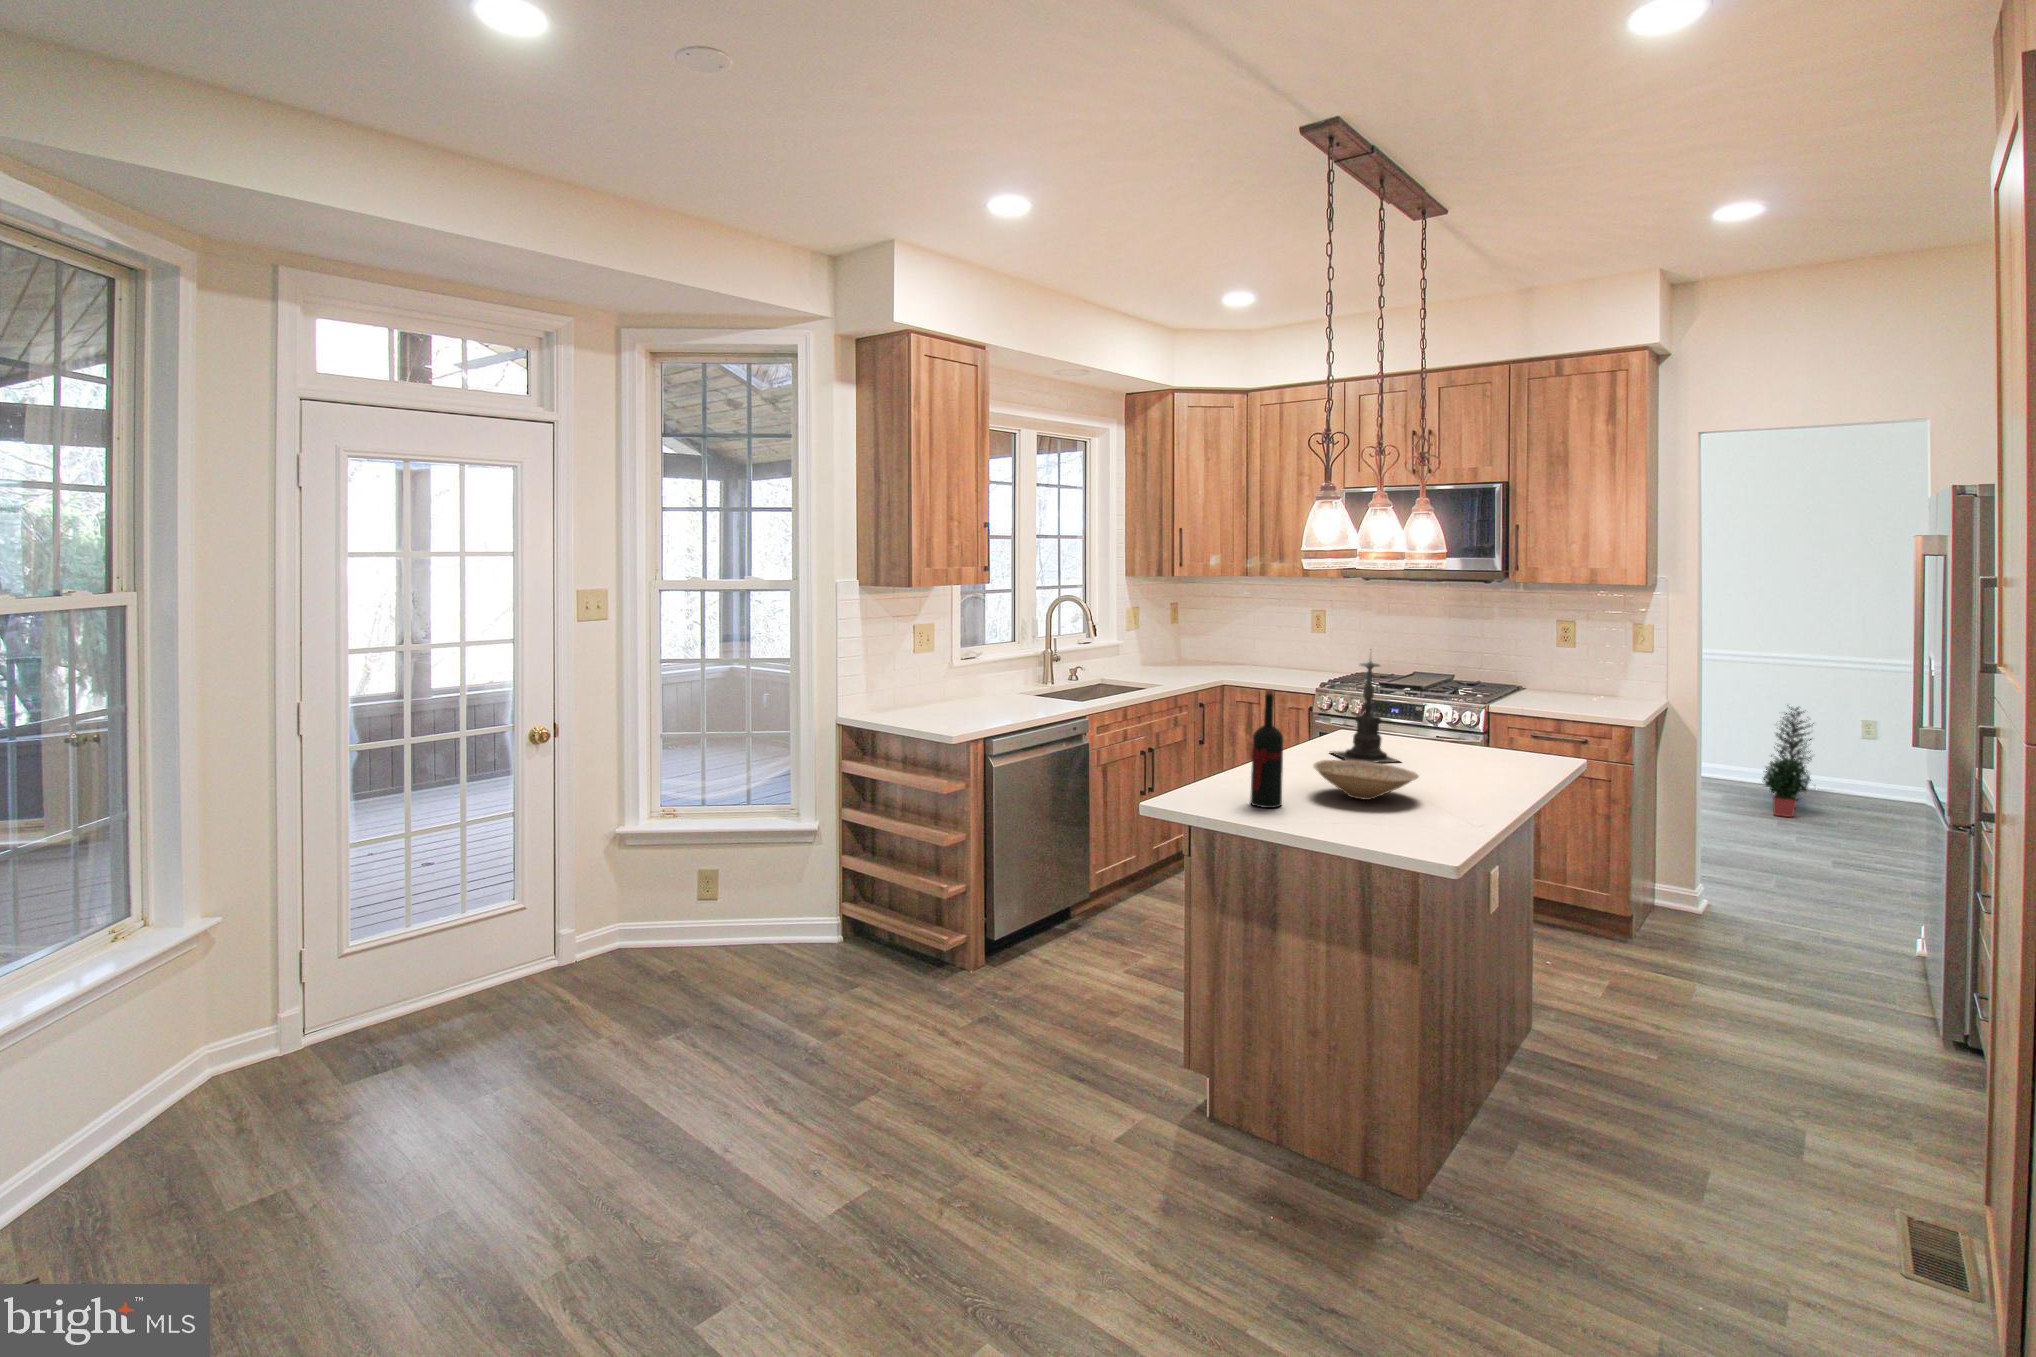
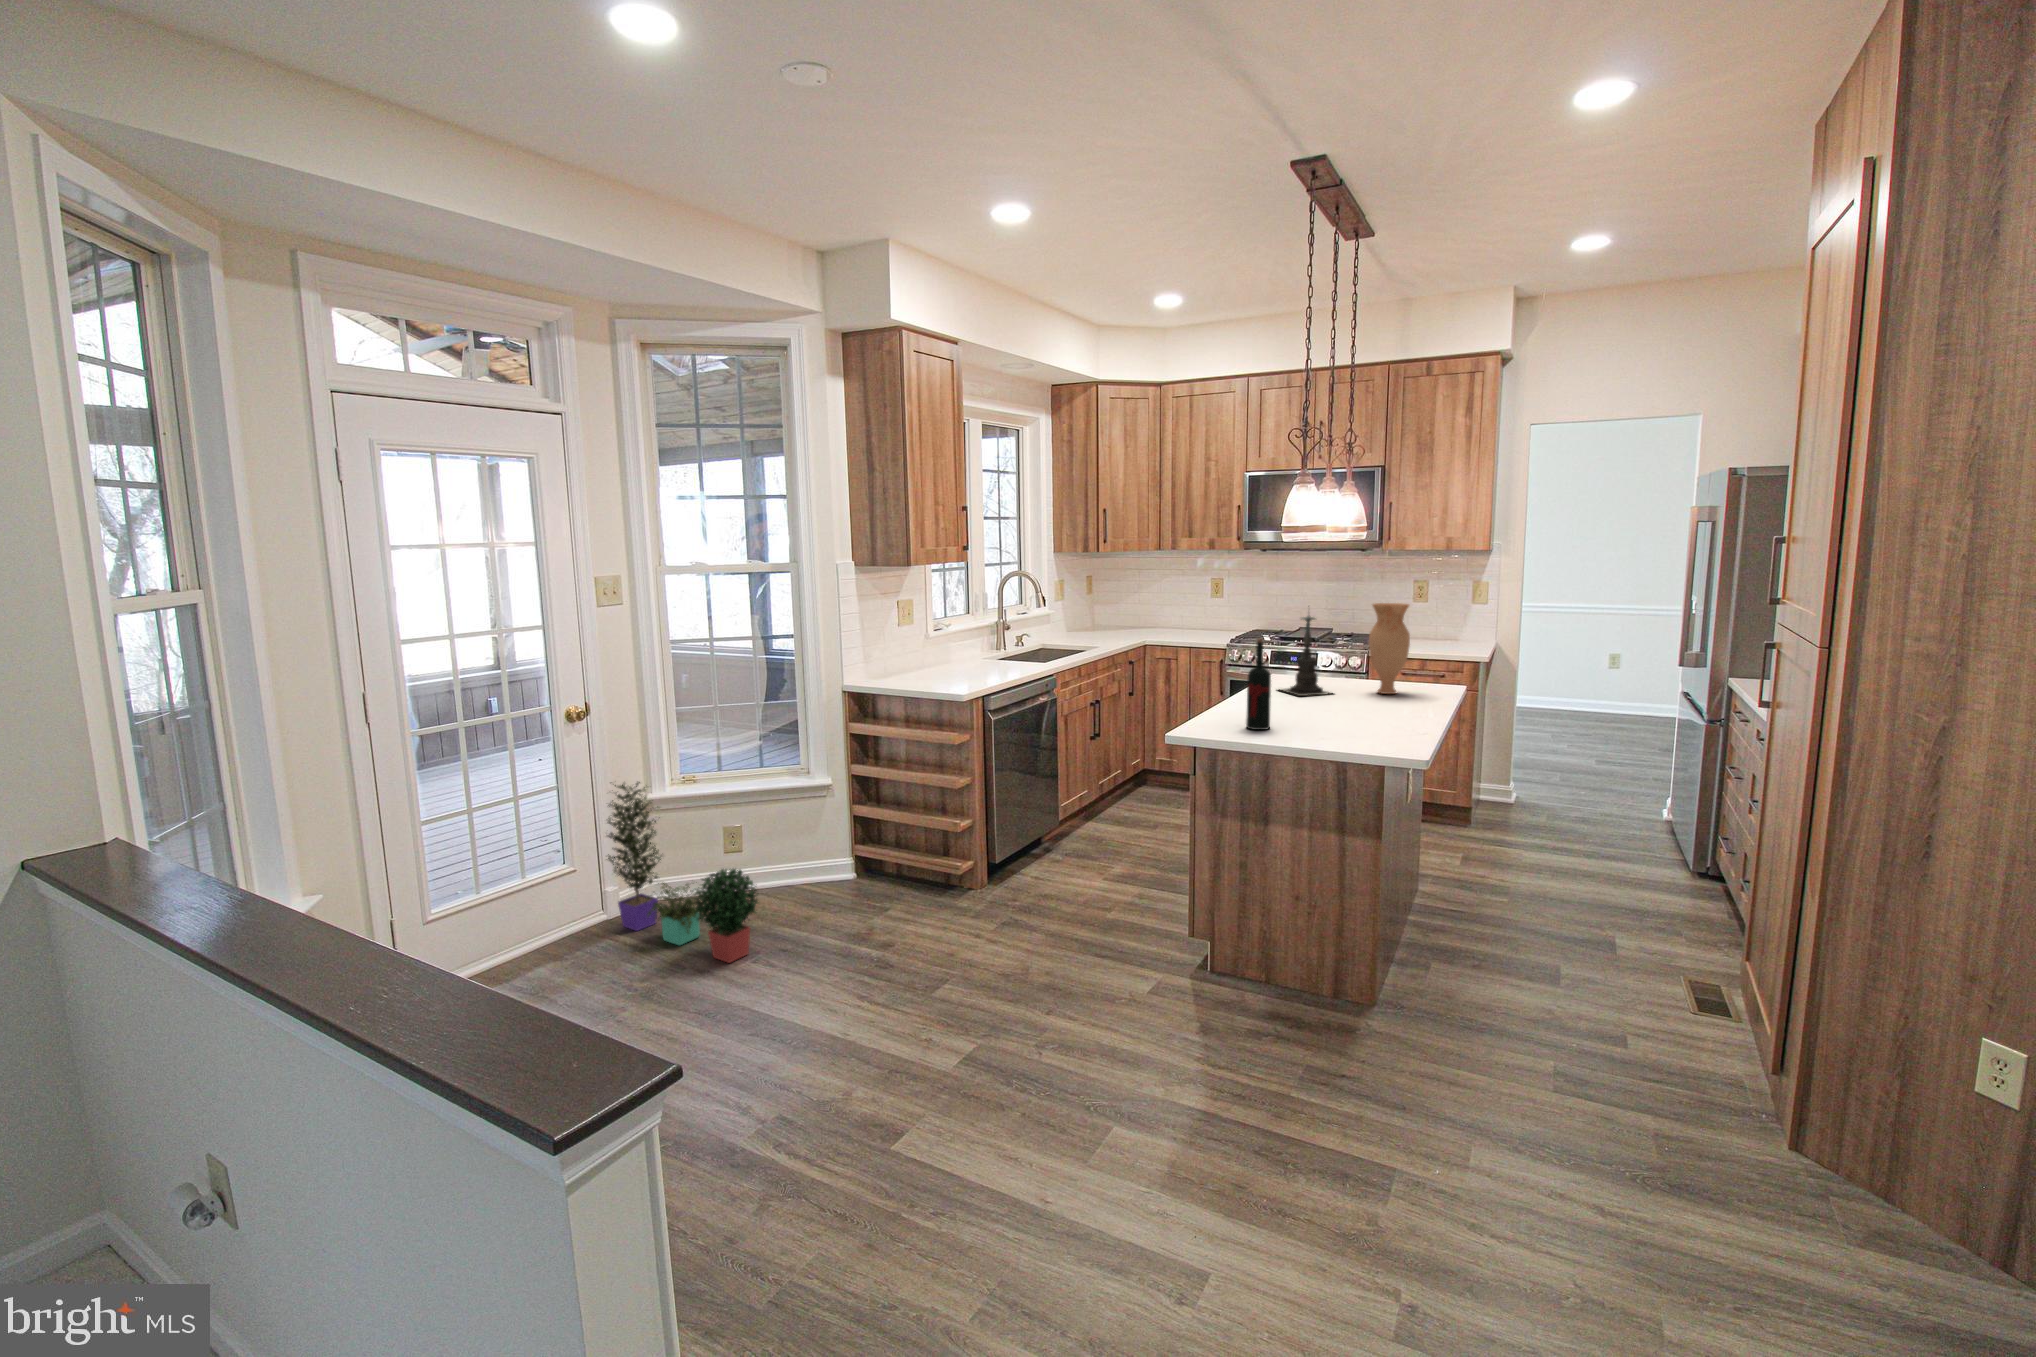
vase: none [1448,649,1503,767] -> present [1369,603,1410,694]
potted plant: present [1763,705,1814,817] -> present [607,782,759,963]
bowl: present [1313,760,1419,800] -> none [1287,692,1367,720]

